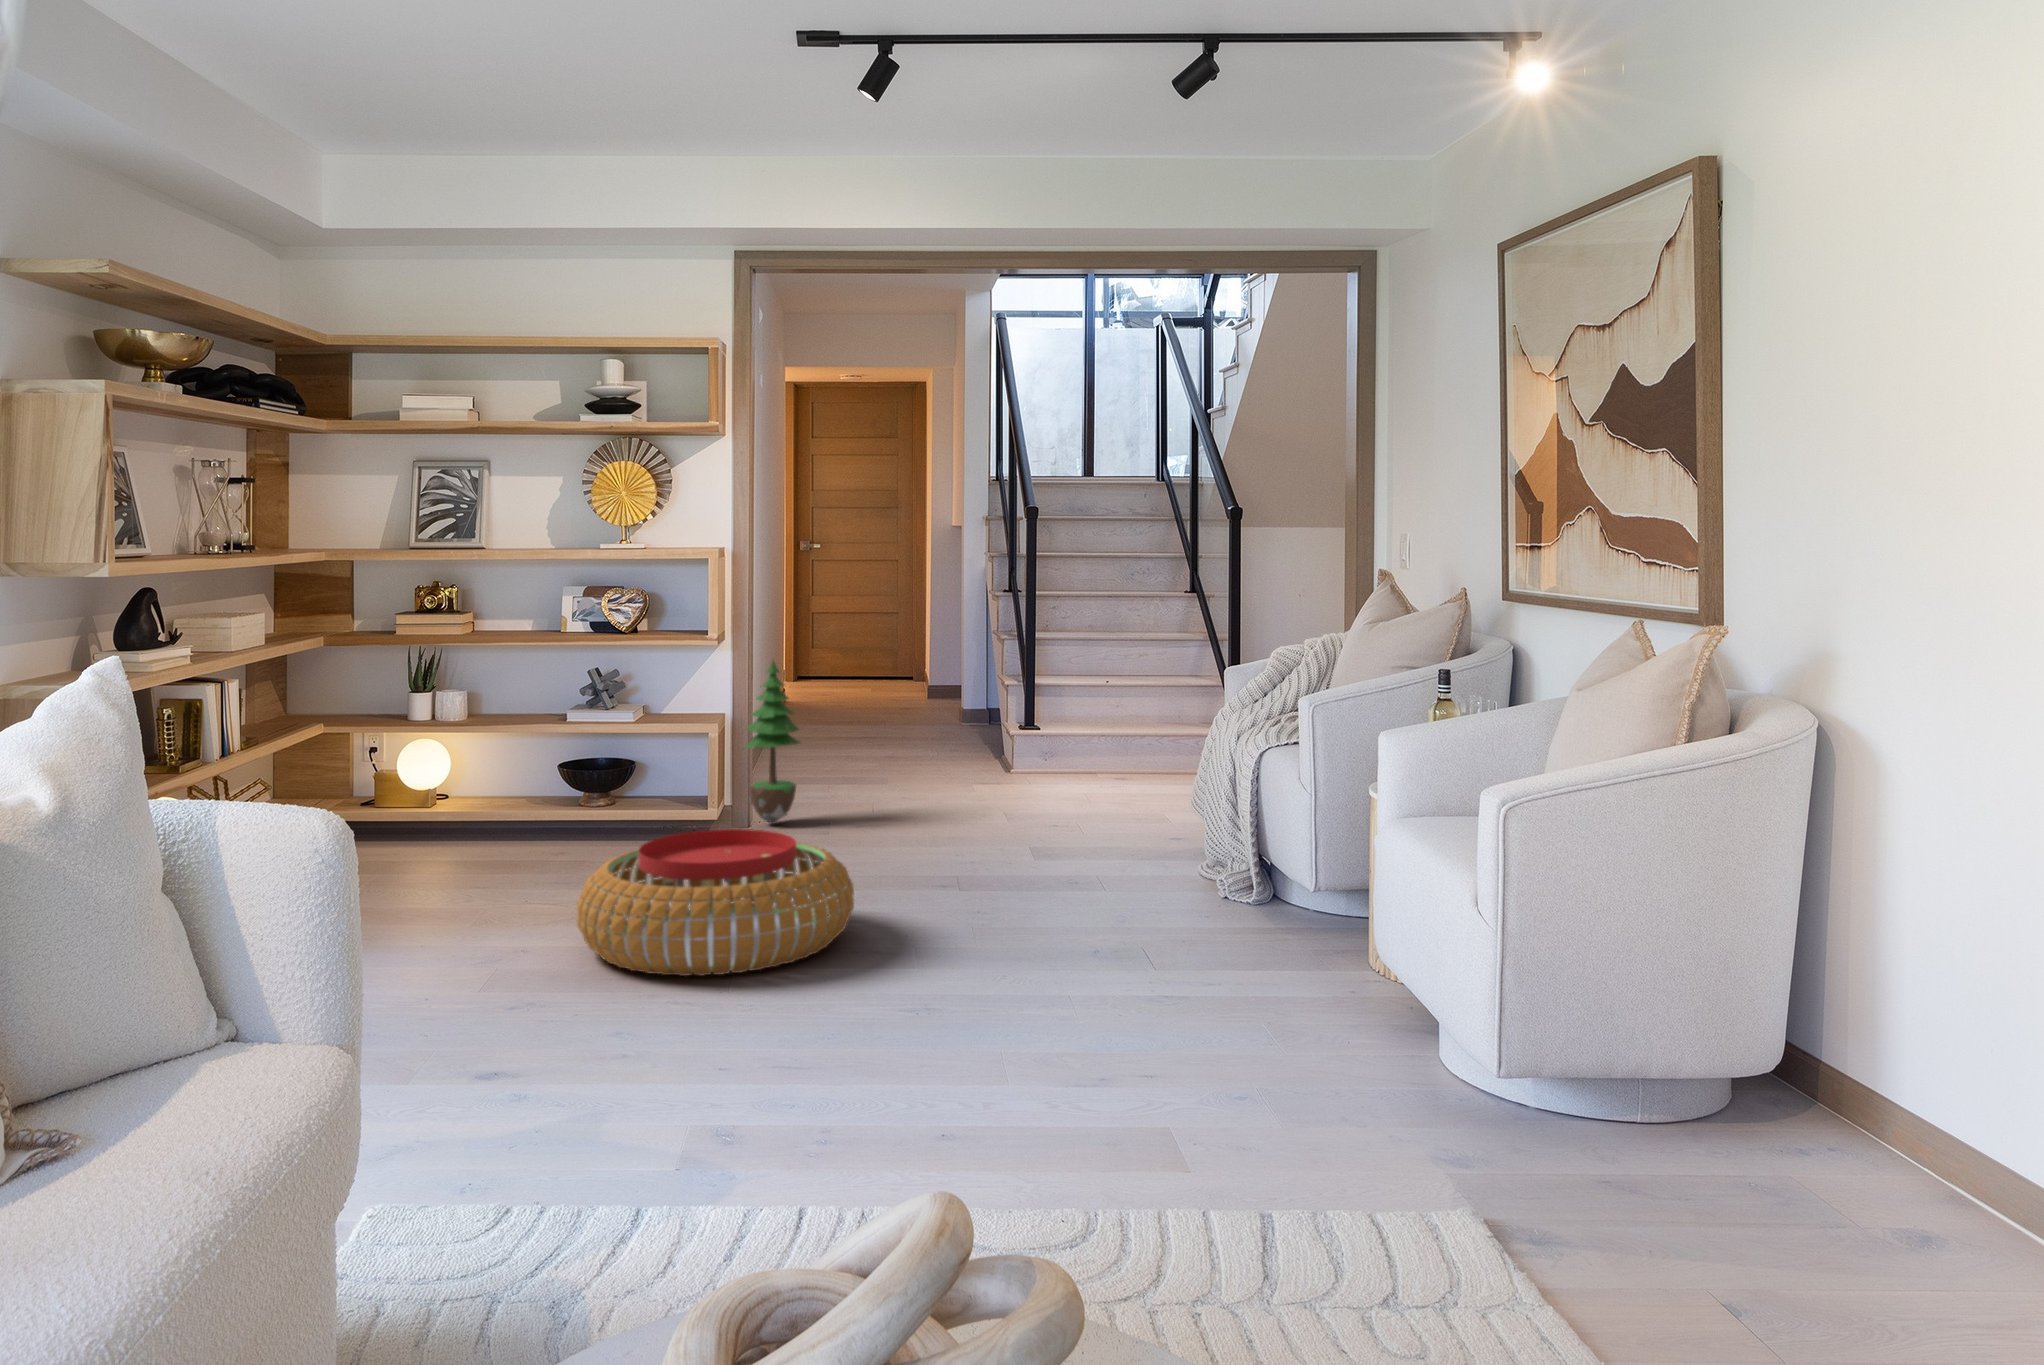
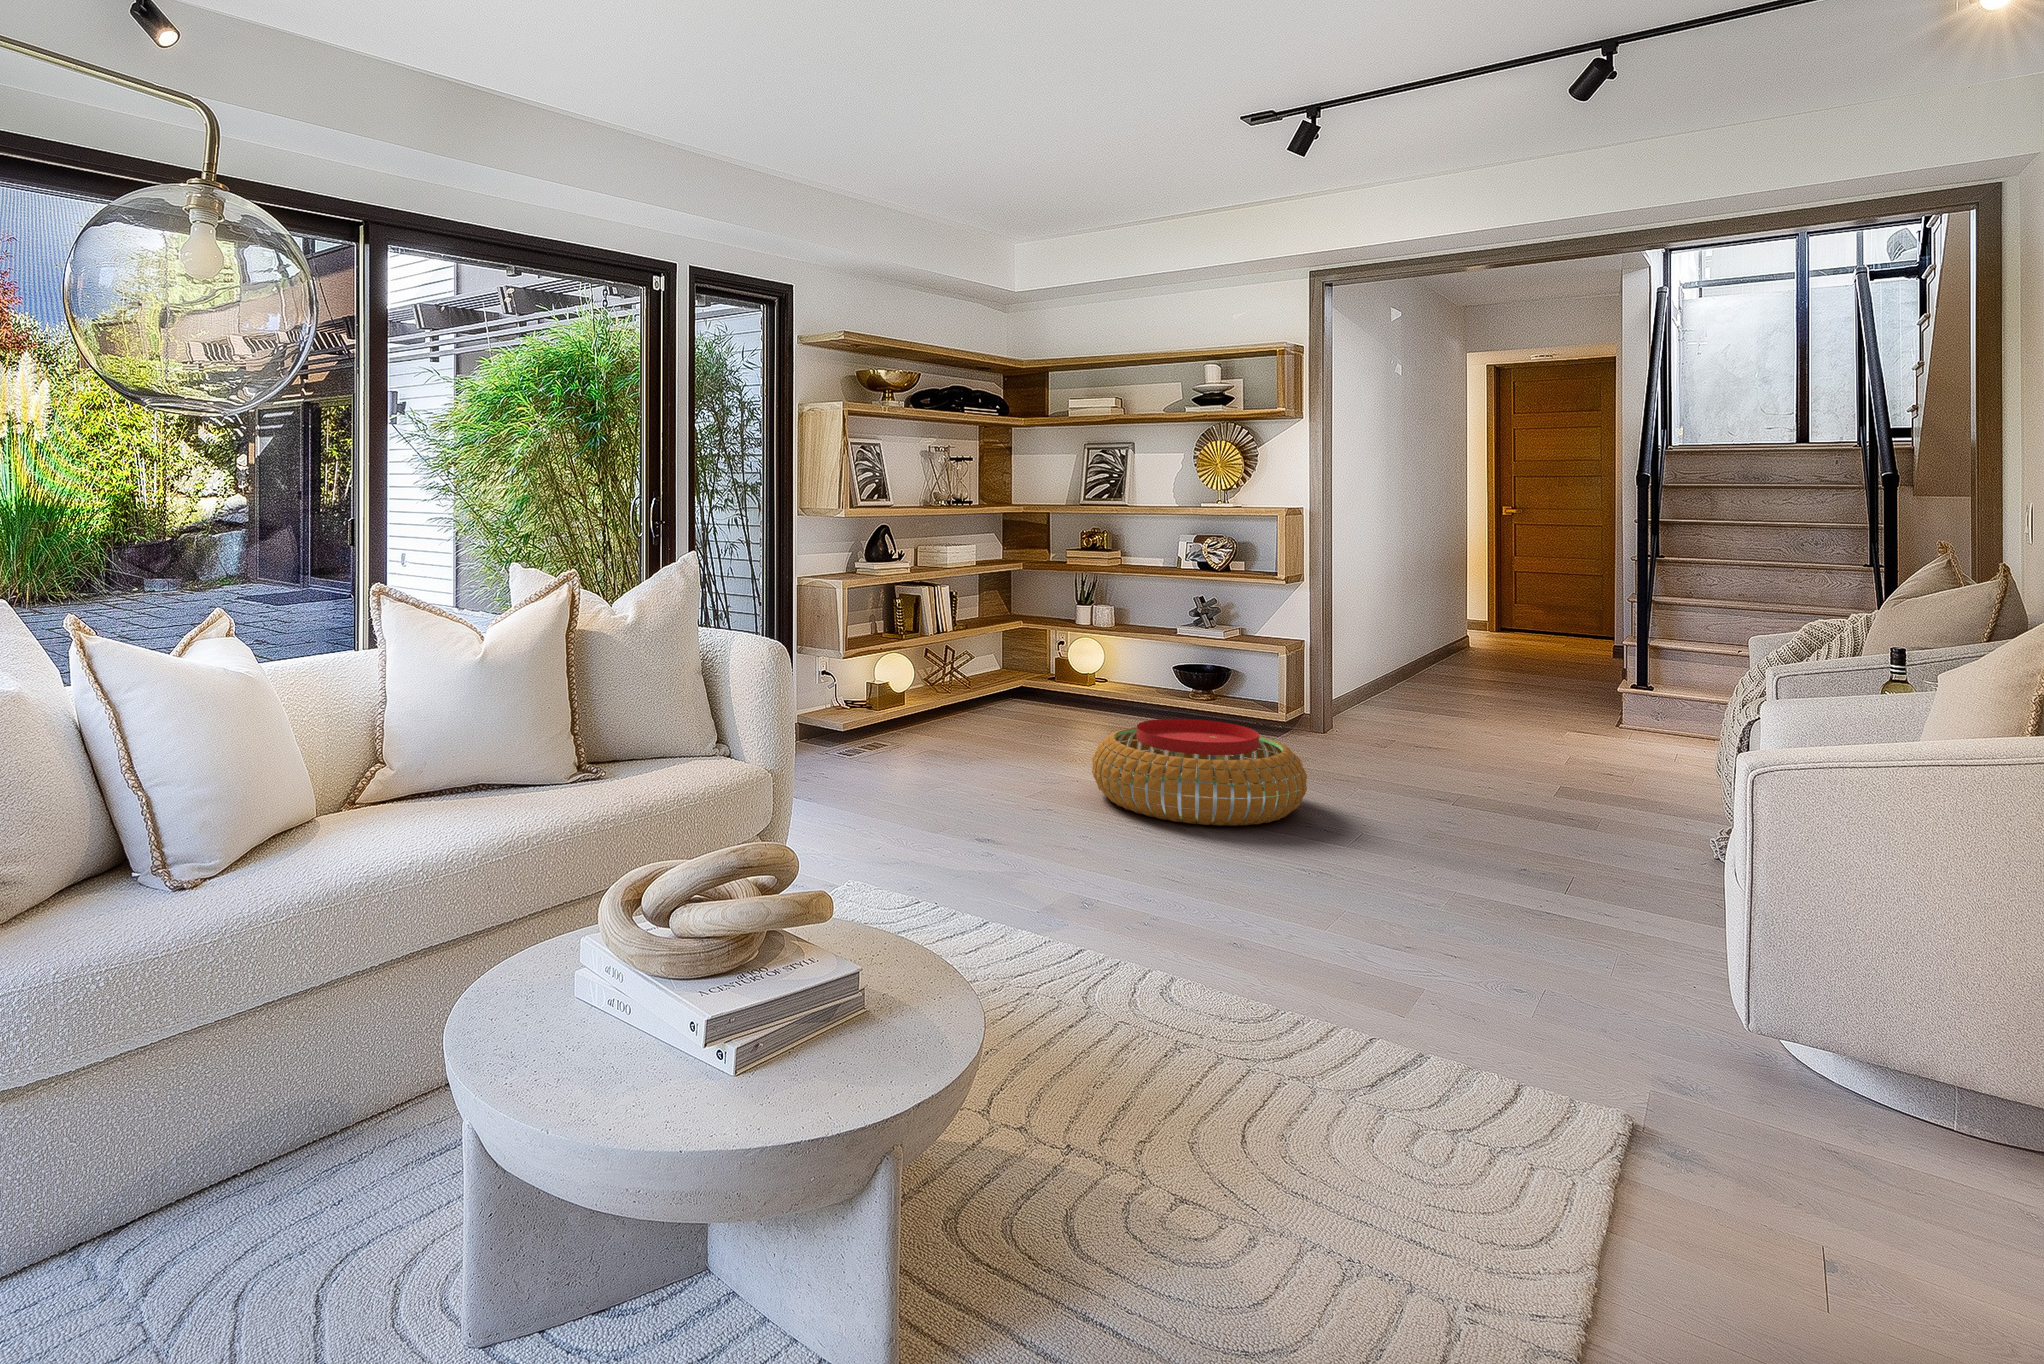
potted tree: present [743,661,800,824] -> none [1305,601,1359,736]

